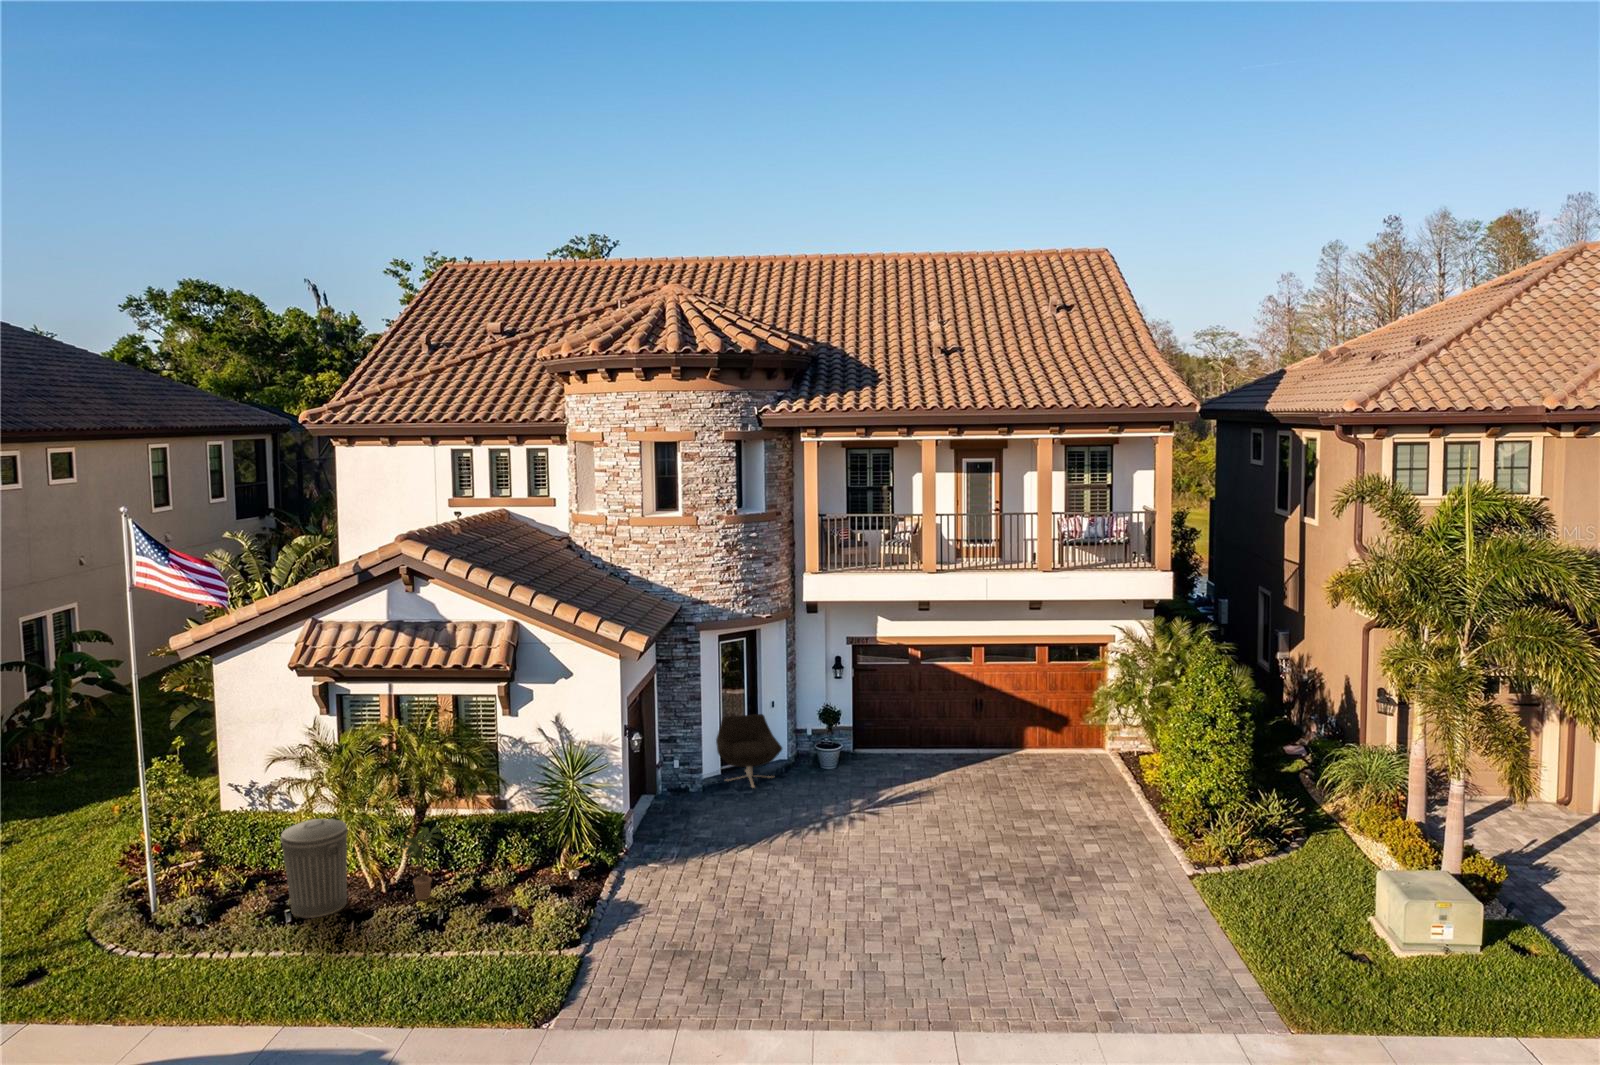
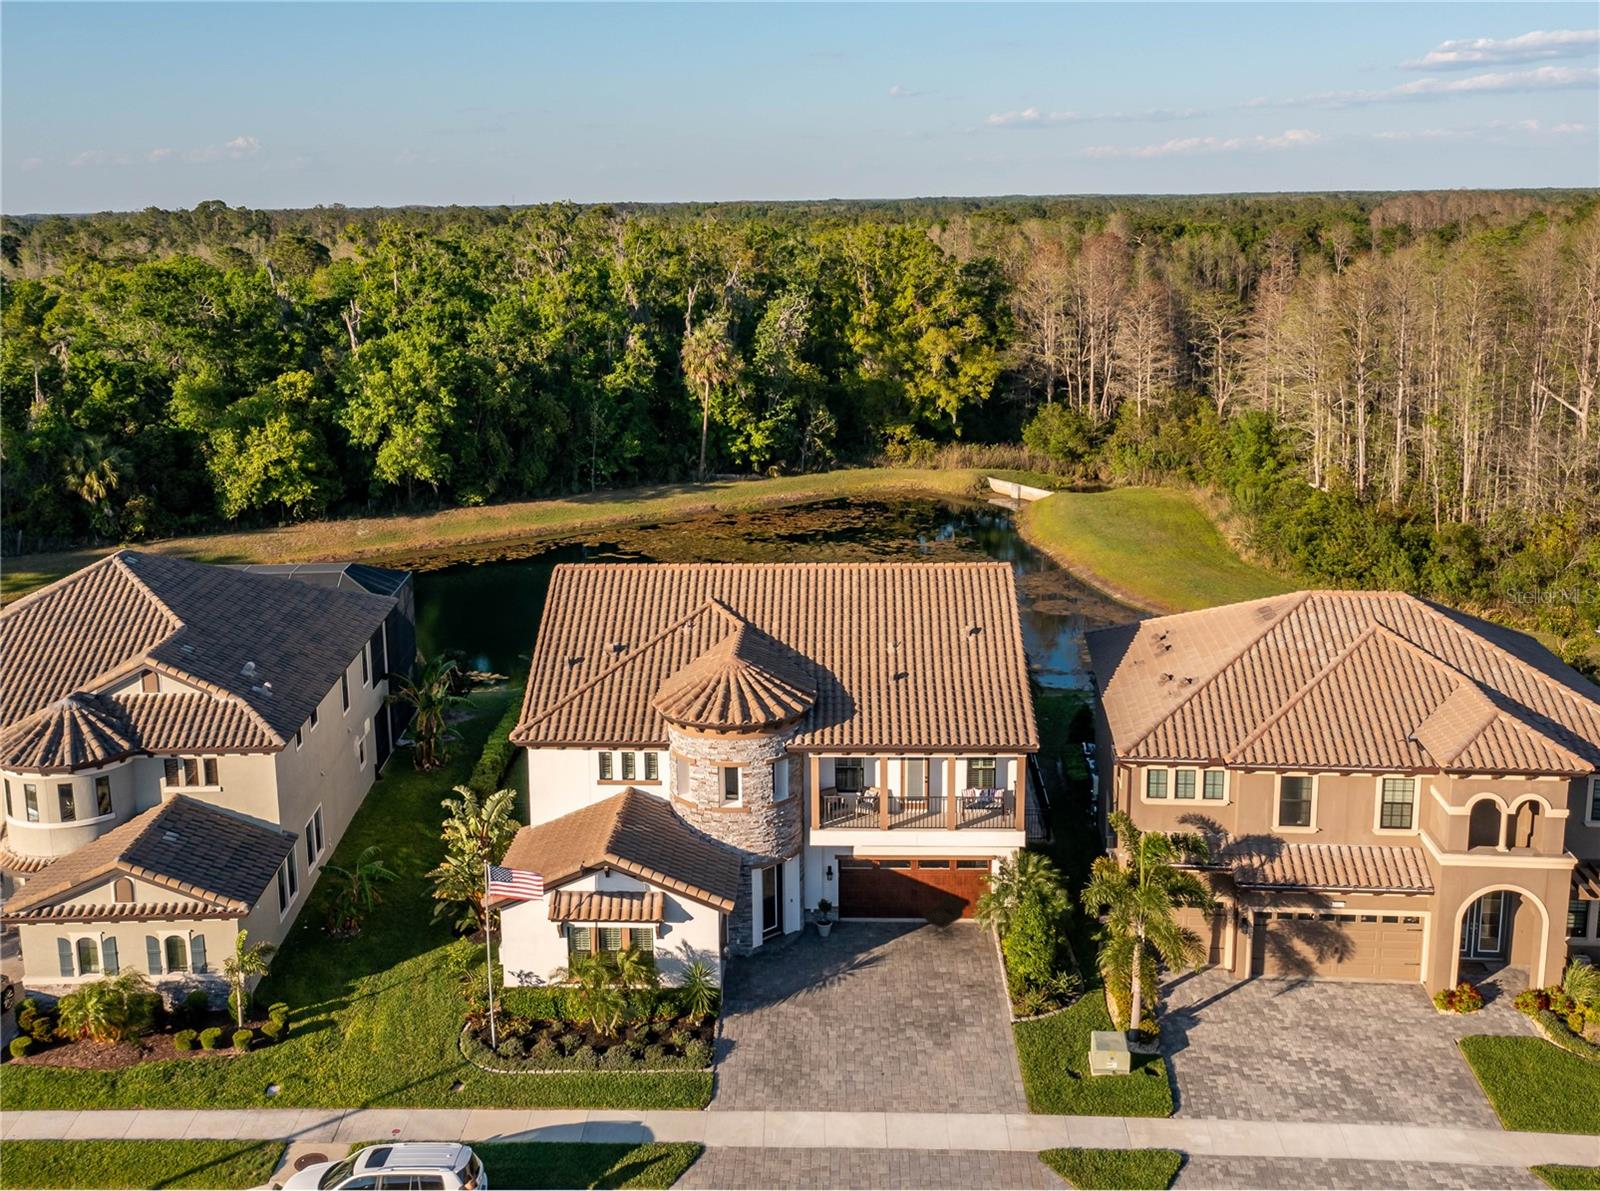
lounge chair: present [716,714,782,788] -> present [922,895,963,933]
trash can: present [281,819,348,918] -> none [567,1003,597,1050]

